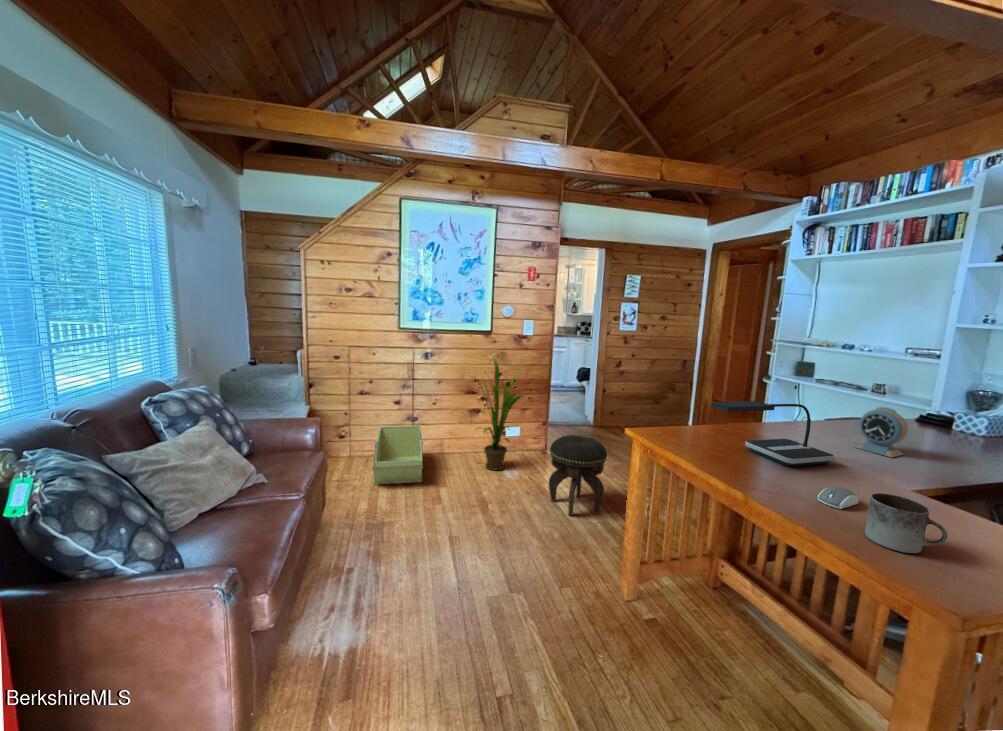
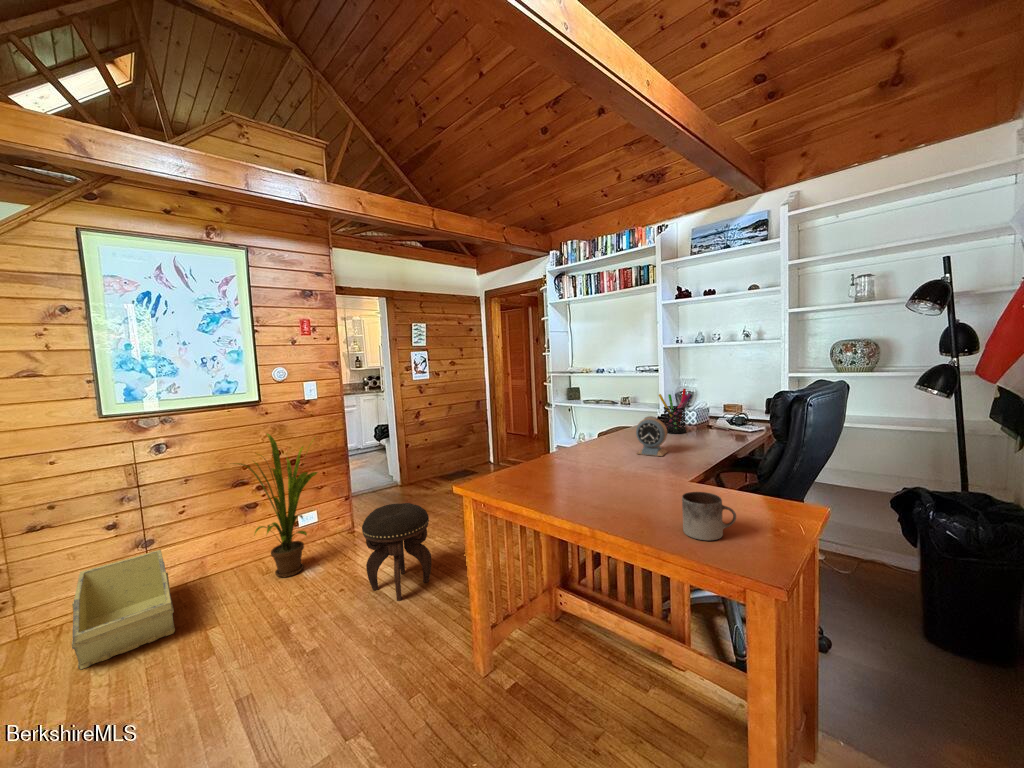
pen holder: none [917,384,976,440] -> present [659,389,691,433]
desk lamp: present [712,401,835,466] -> none [536,427,632,485]
computer mouse: present [818,487,859,509] -> none [639,495,666,515]

